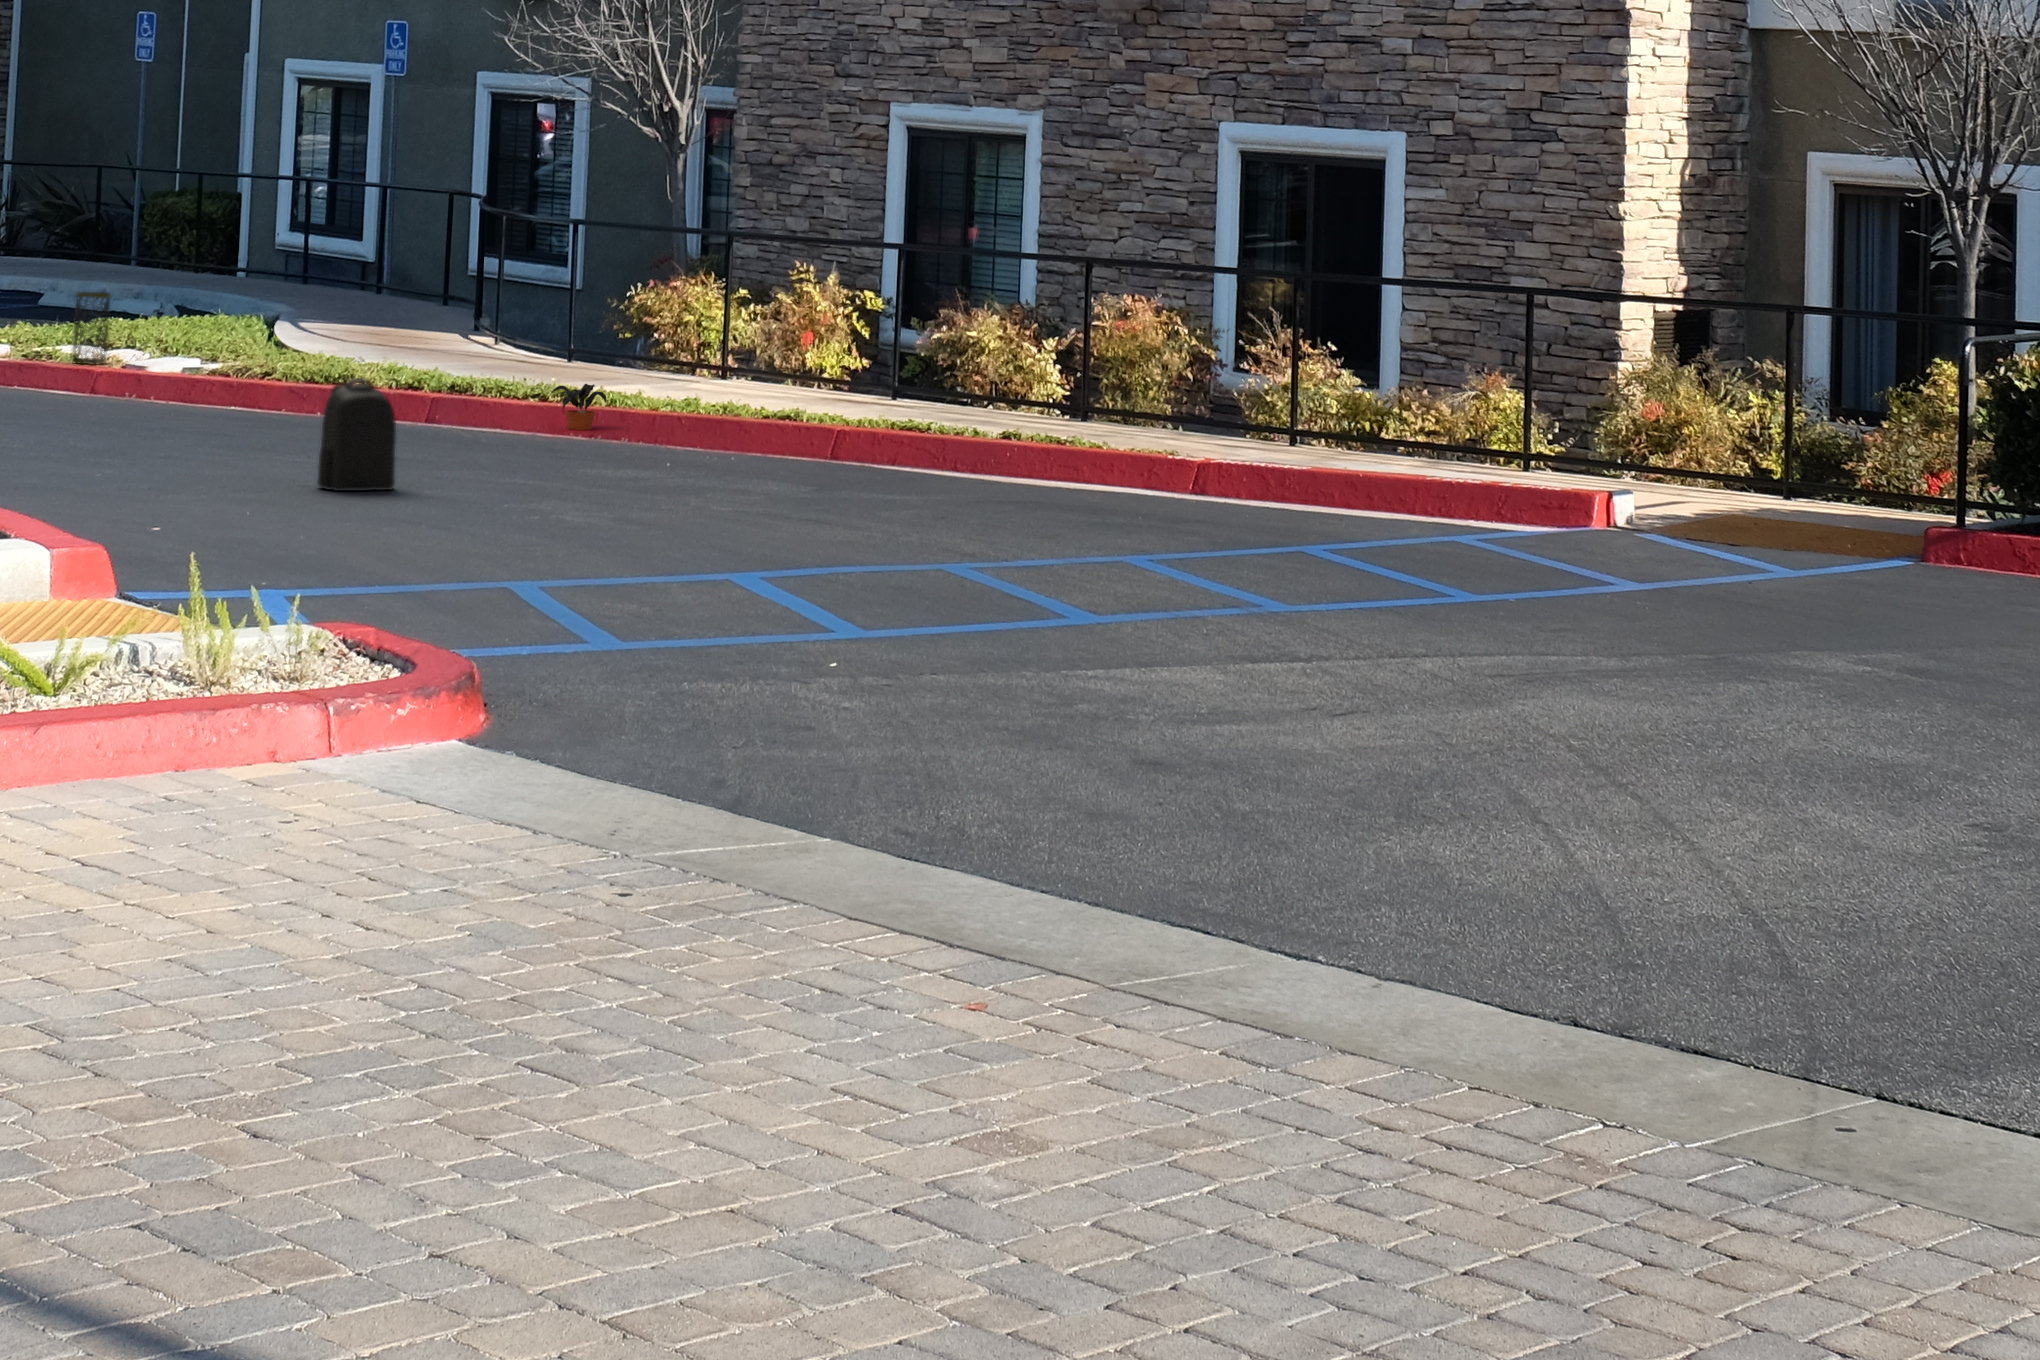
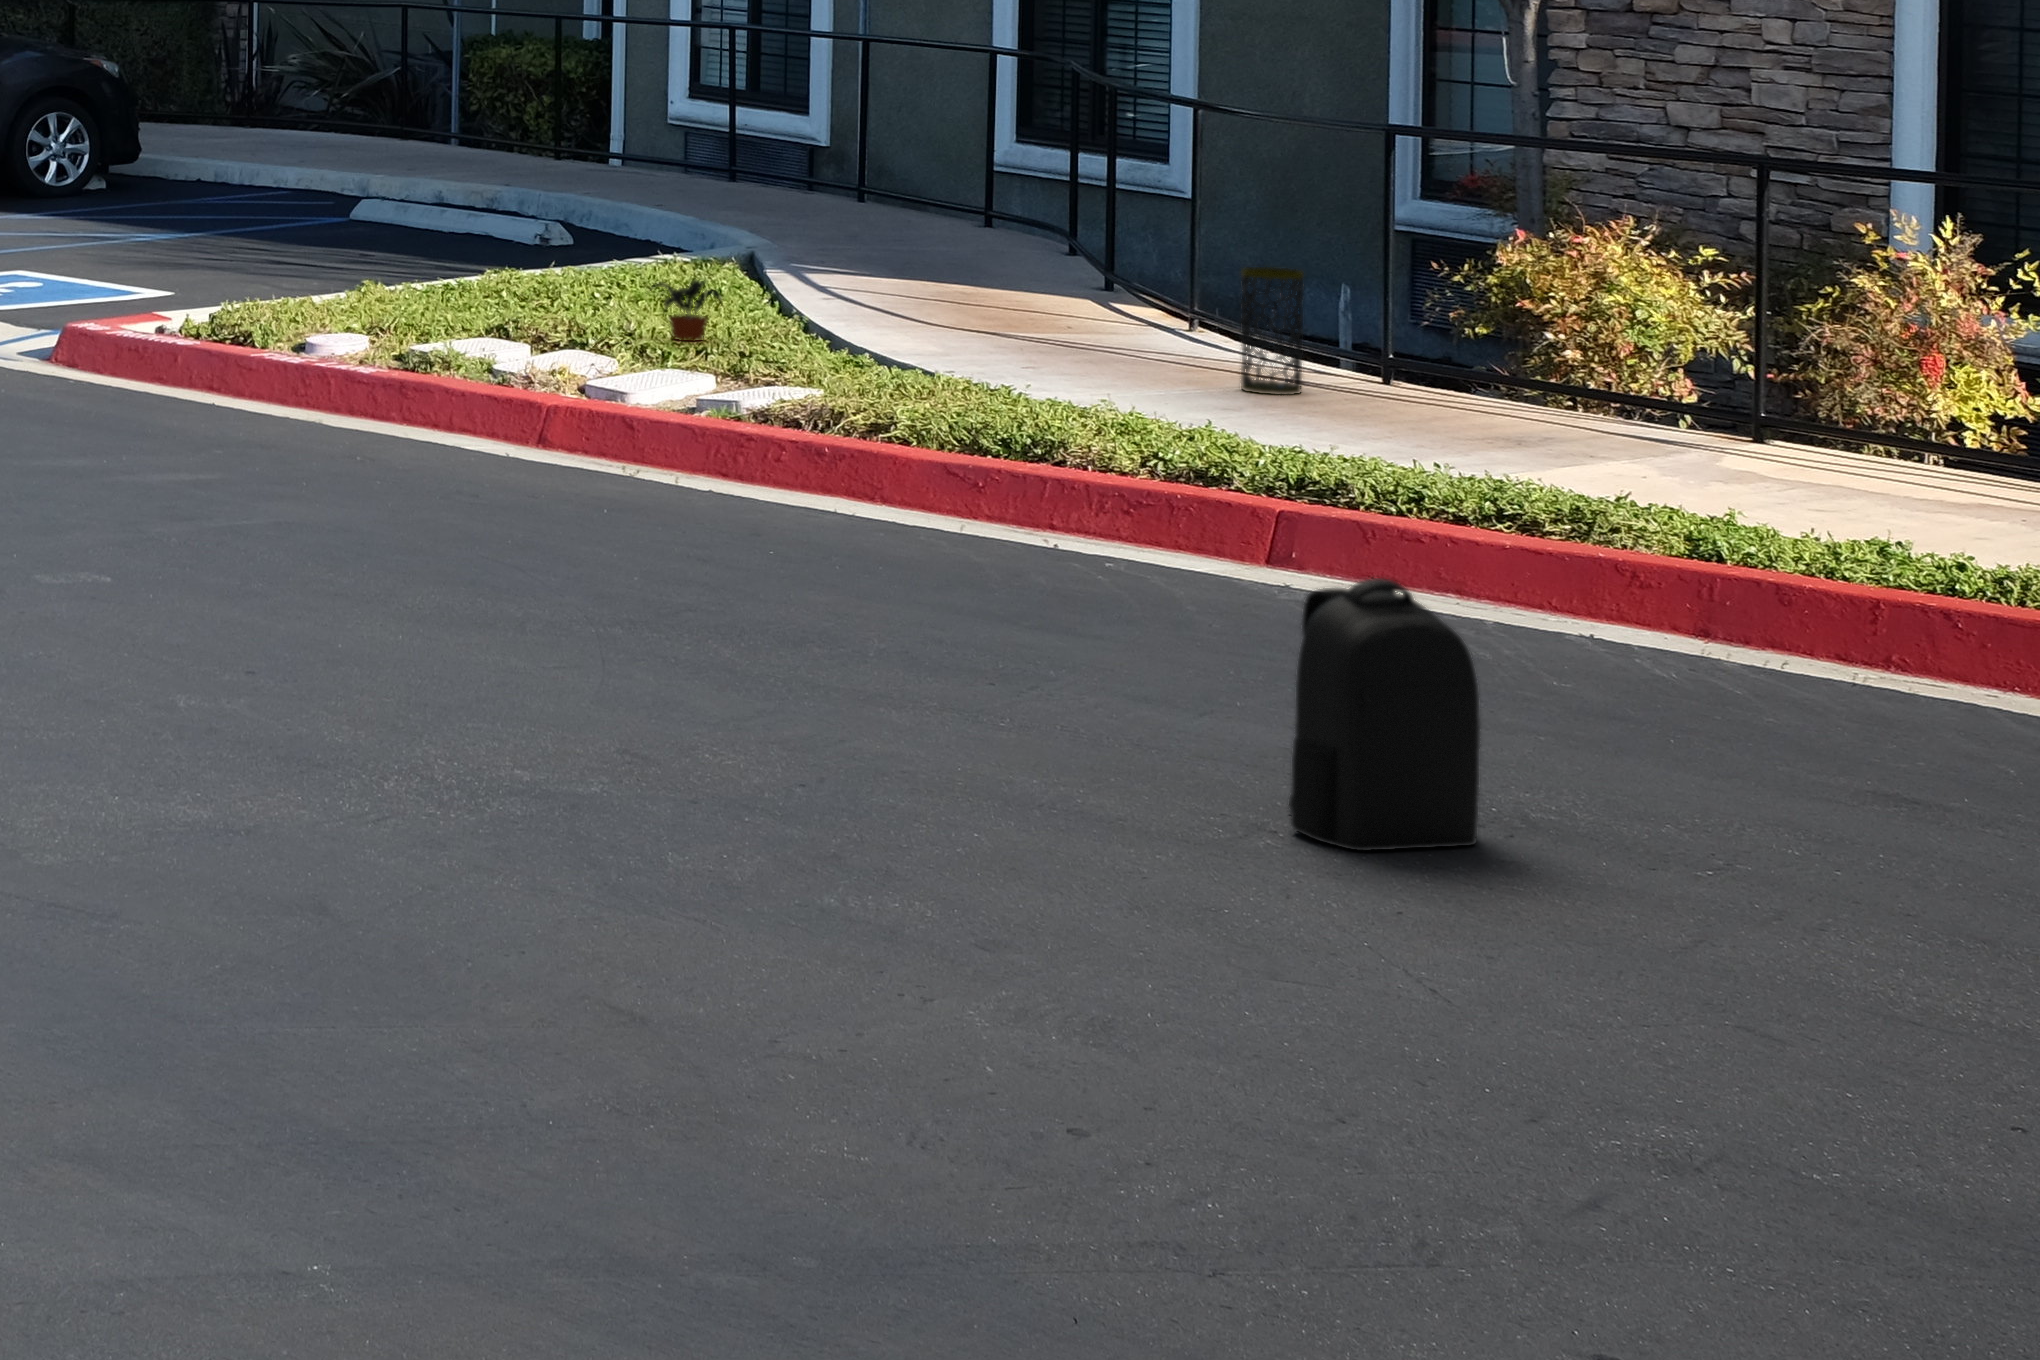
trash can: present [73,292,110,365] -> present [1241,267,1304,395]
potted plant: present [551,384,606,430] -> present [650,280,722,341]

